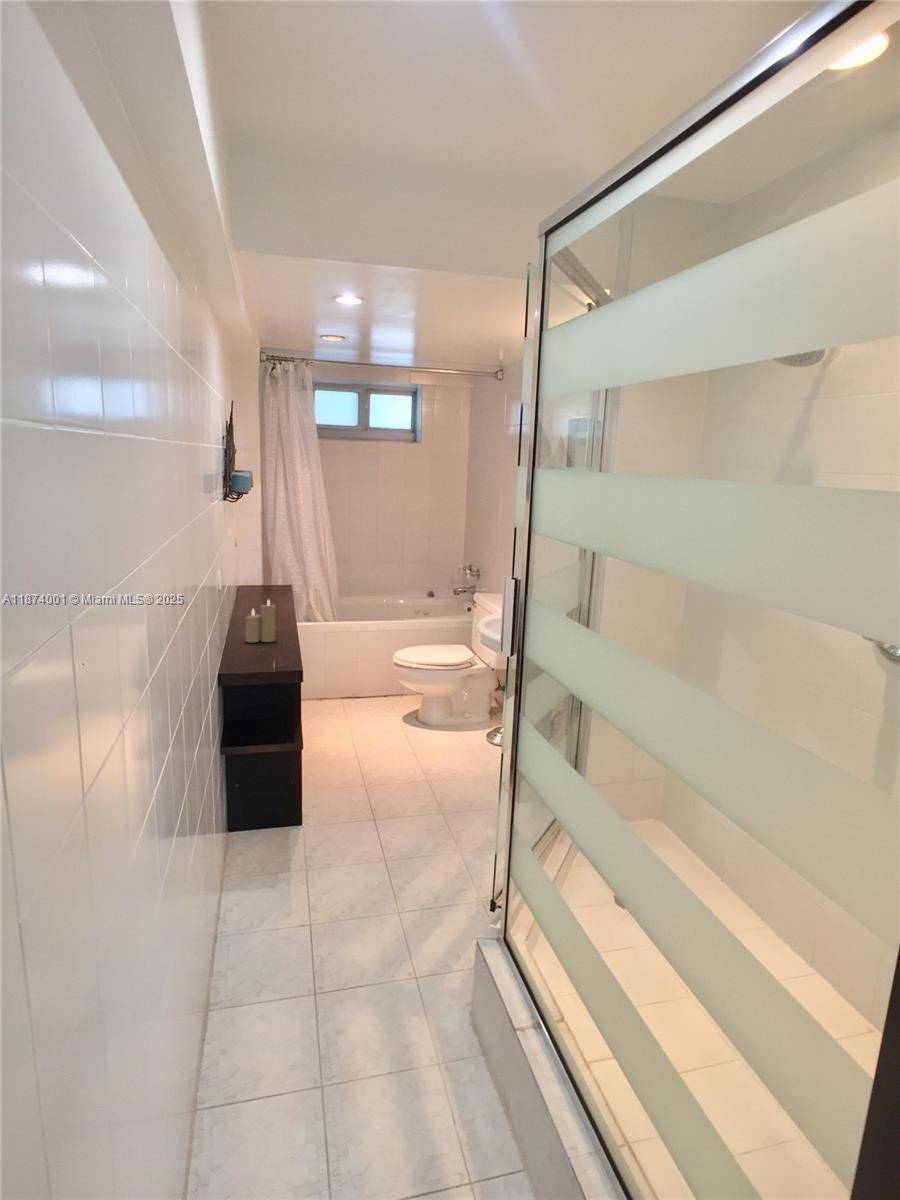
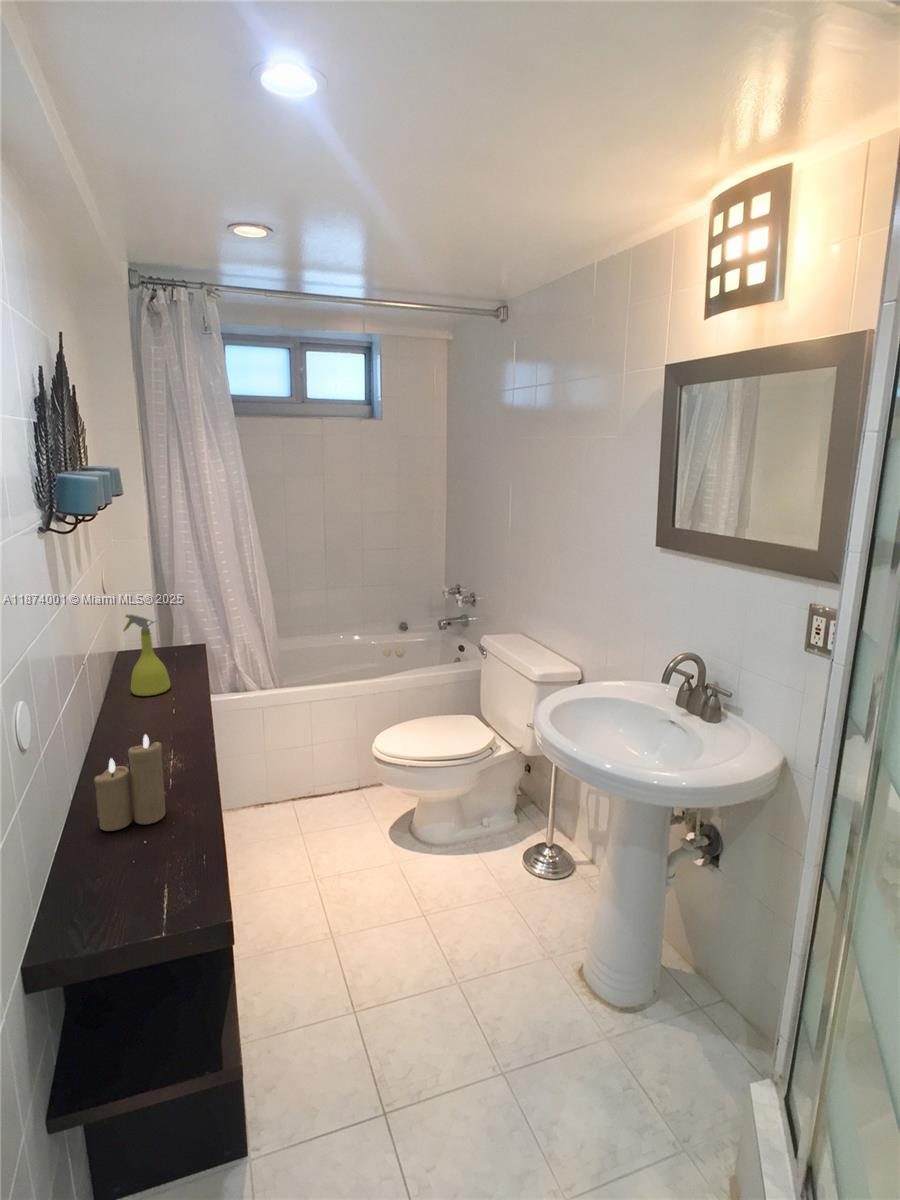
spray bottle: none [250,557,273,605] -> present [123,615,171,696]

